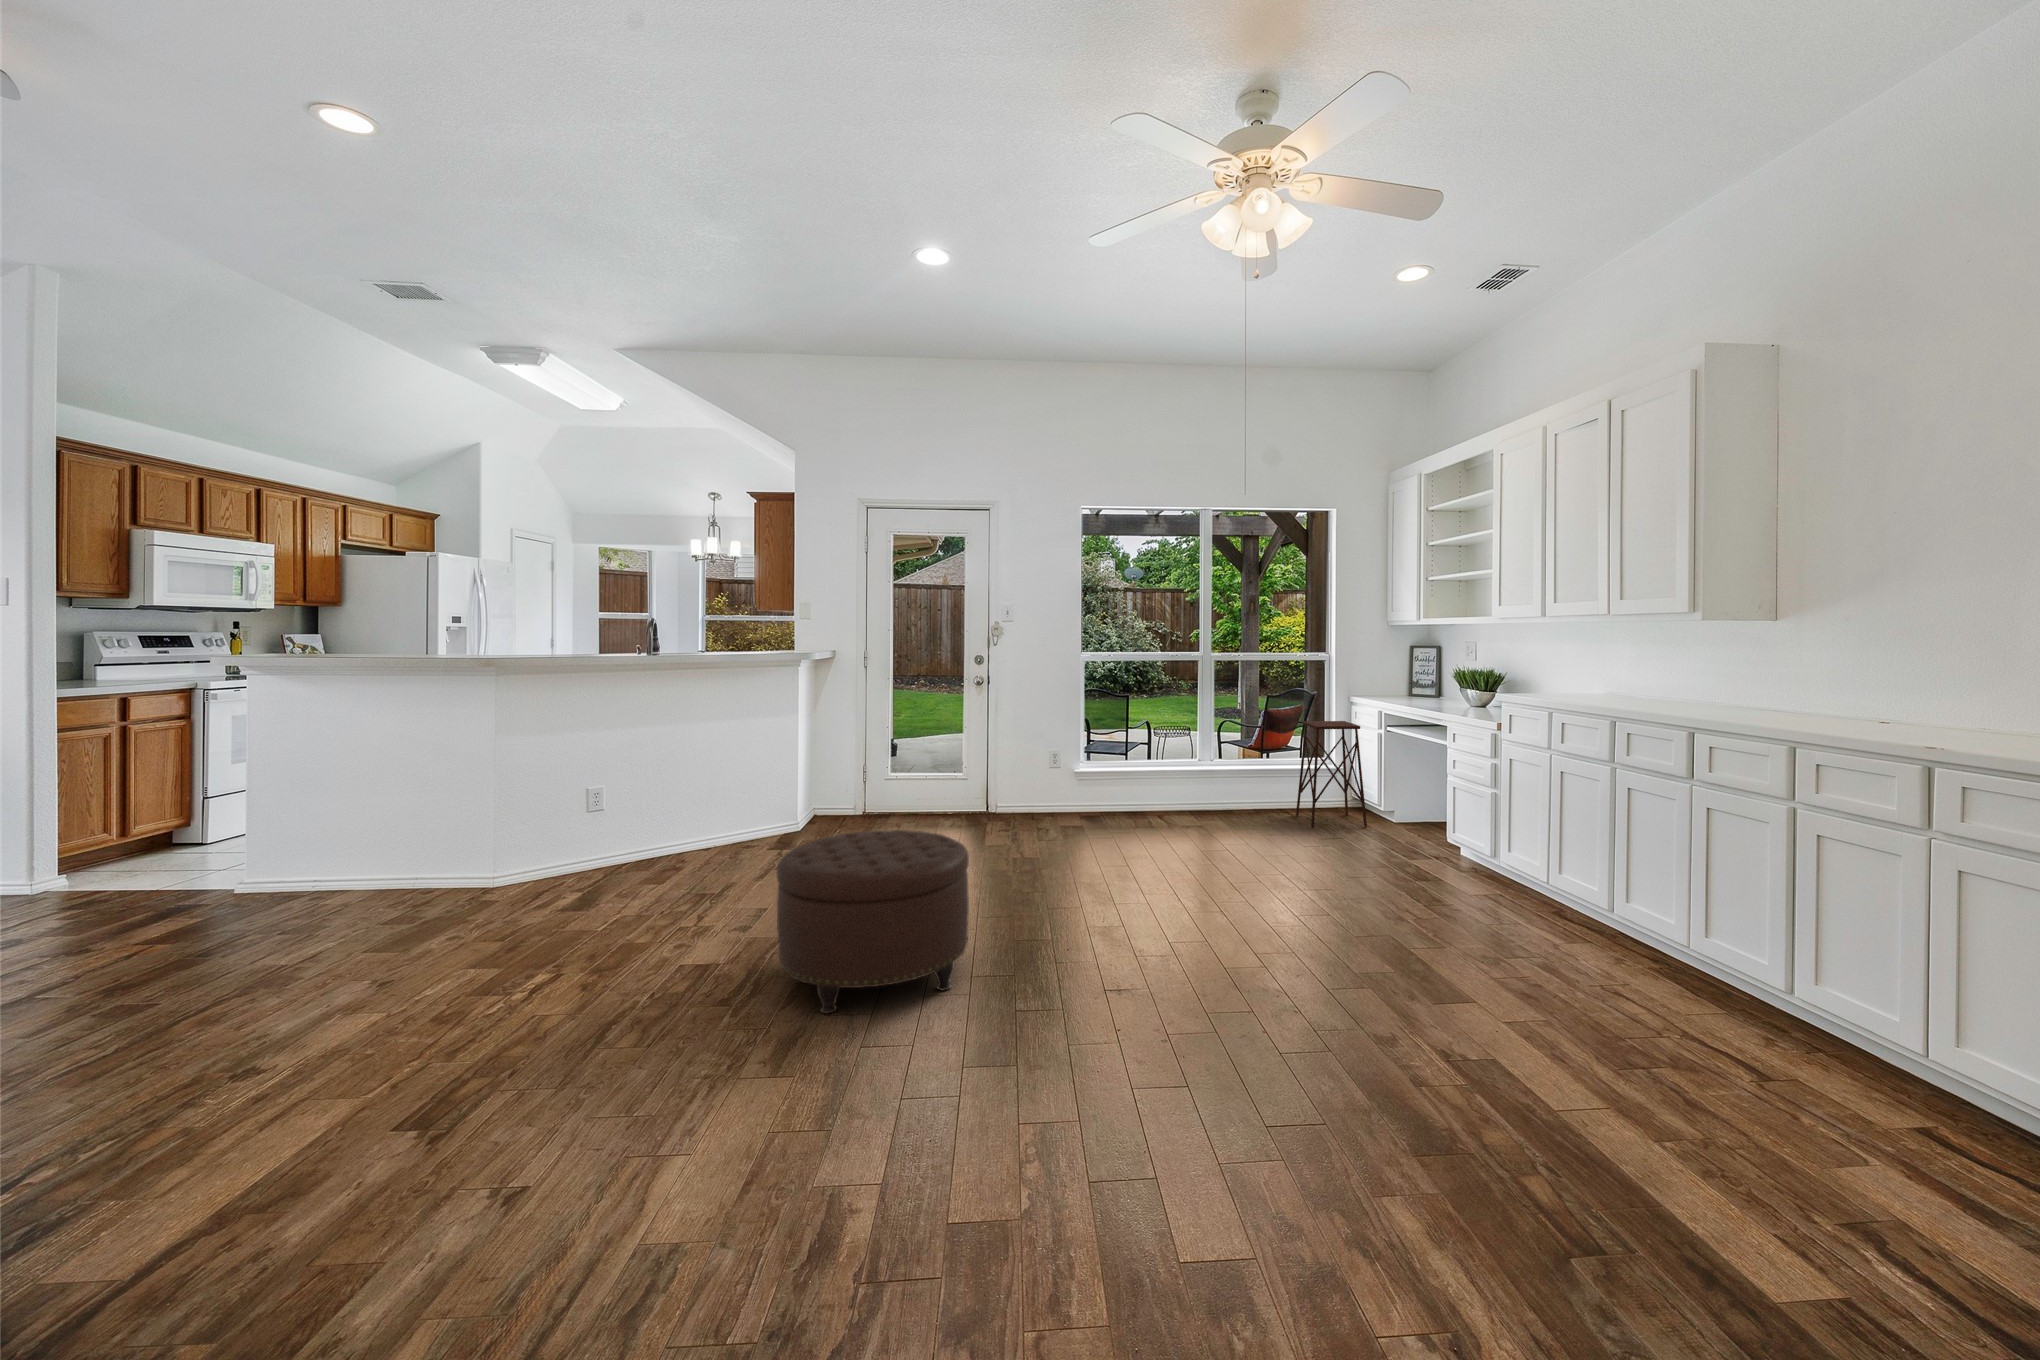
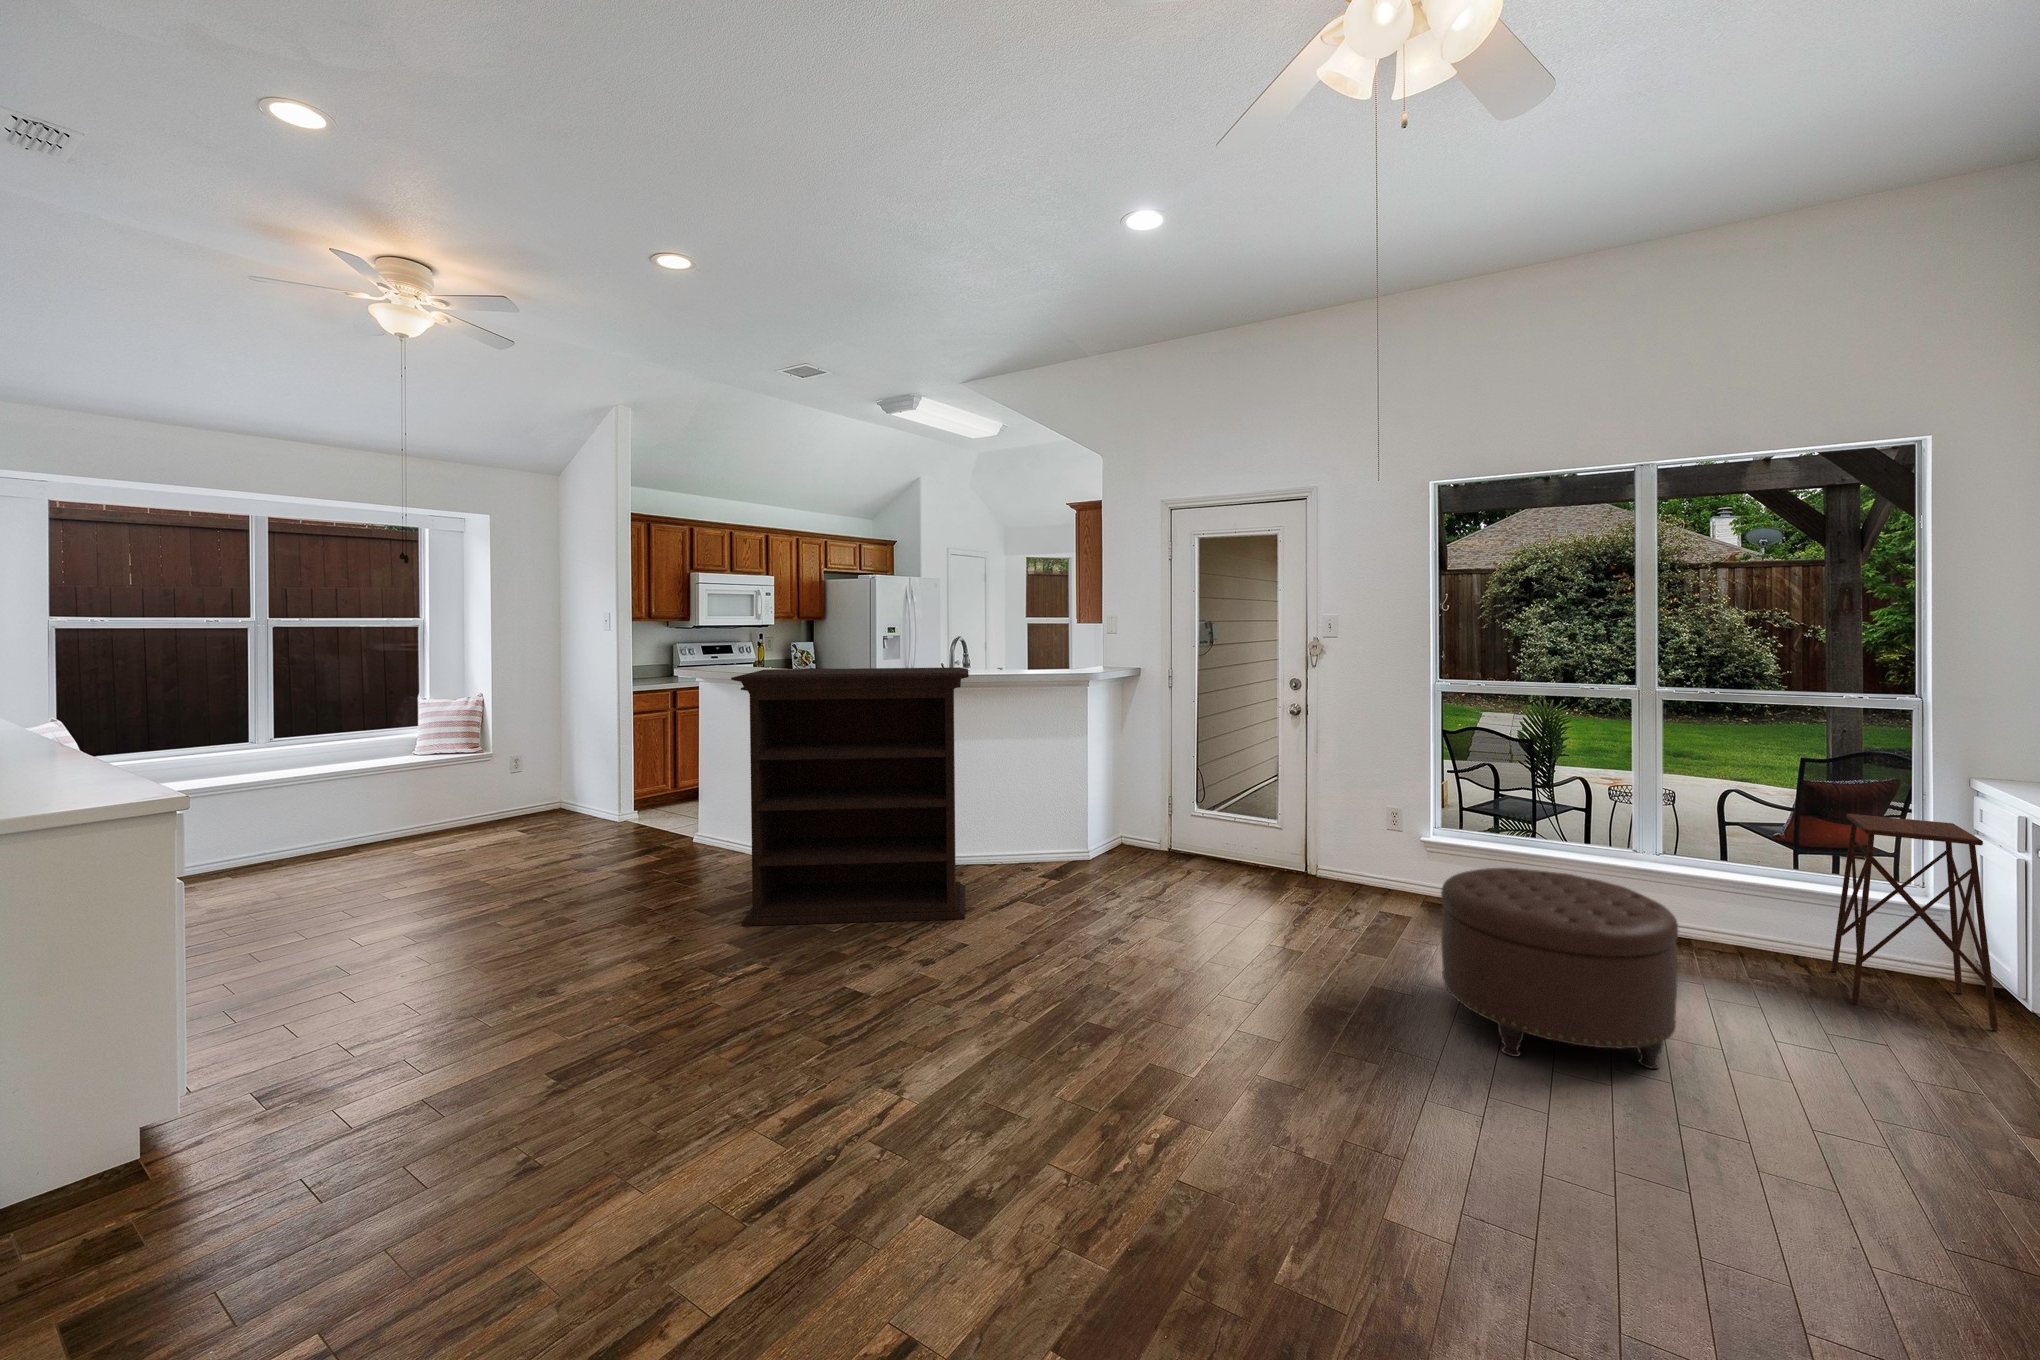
bookshelf: none [432,647,728,947] -> present [731,667,969,926]
ottoman: present [777,830,969,1013] -> present [1441,868,1678,1069]

